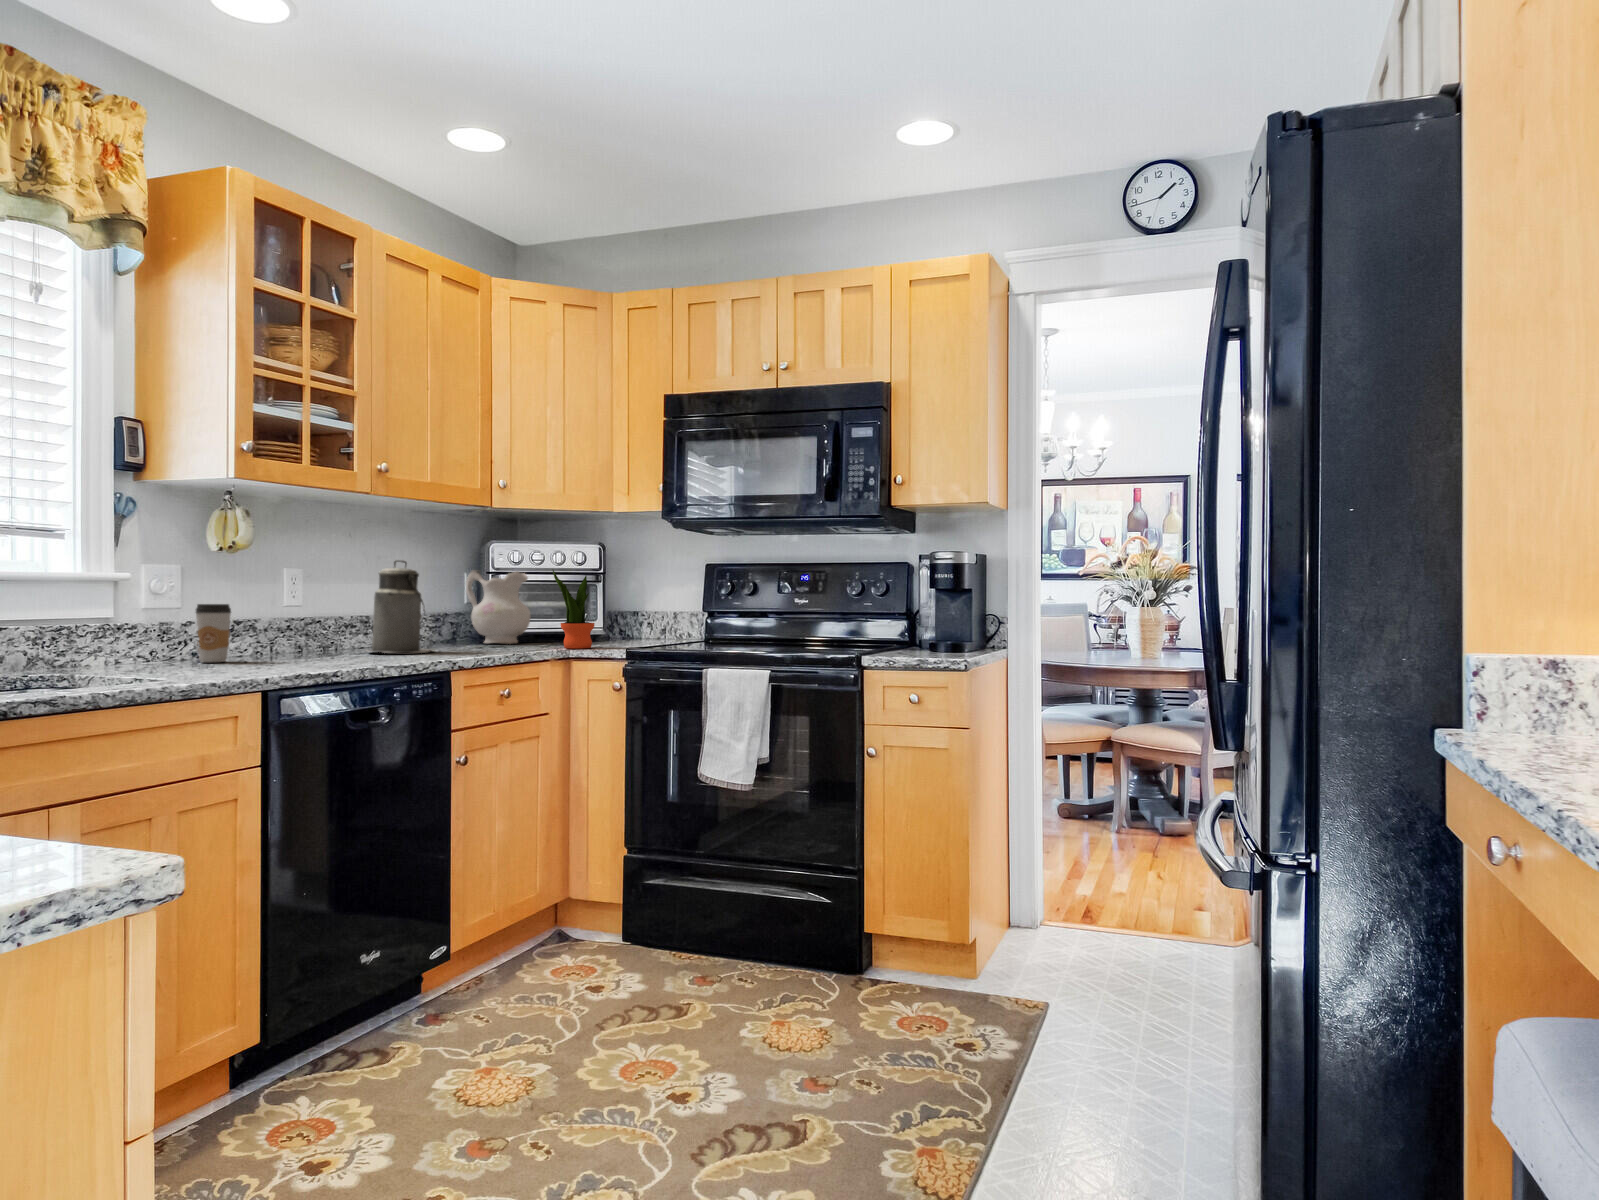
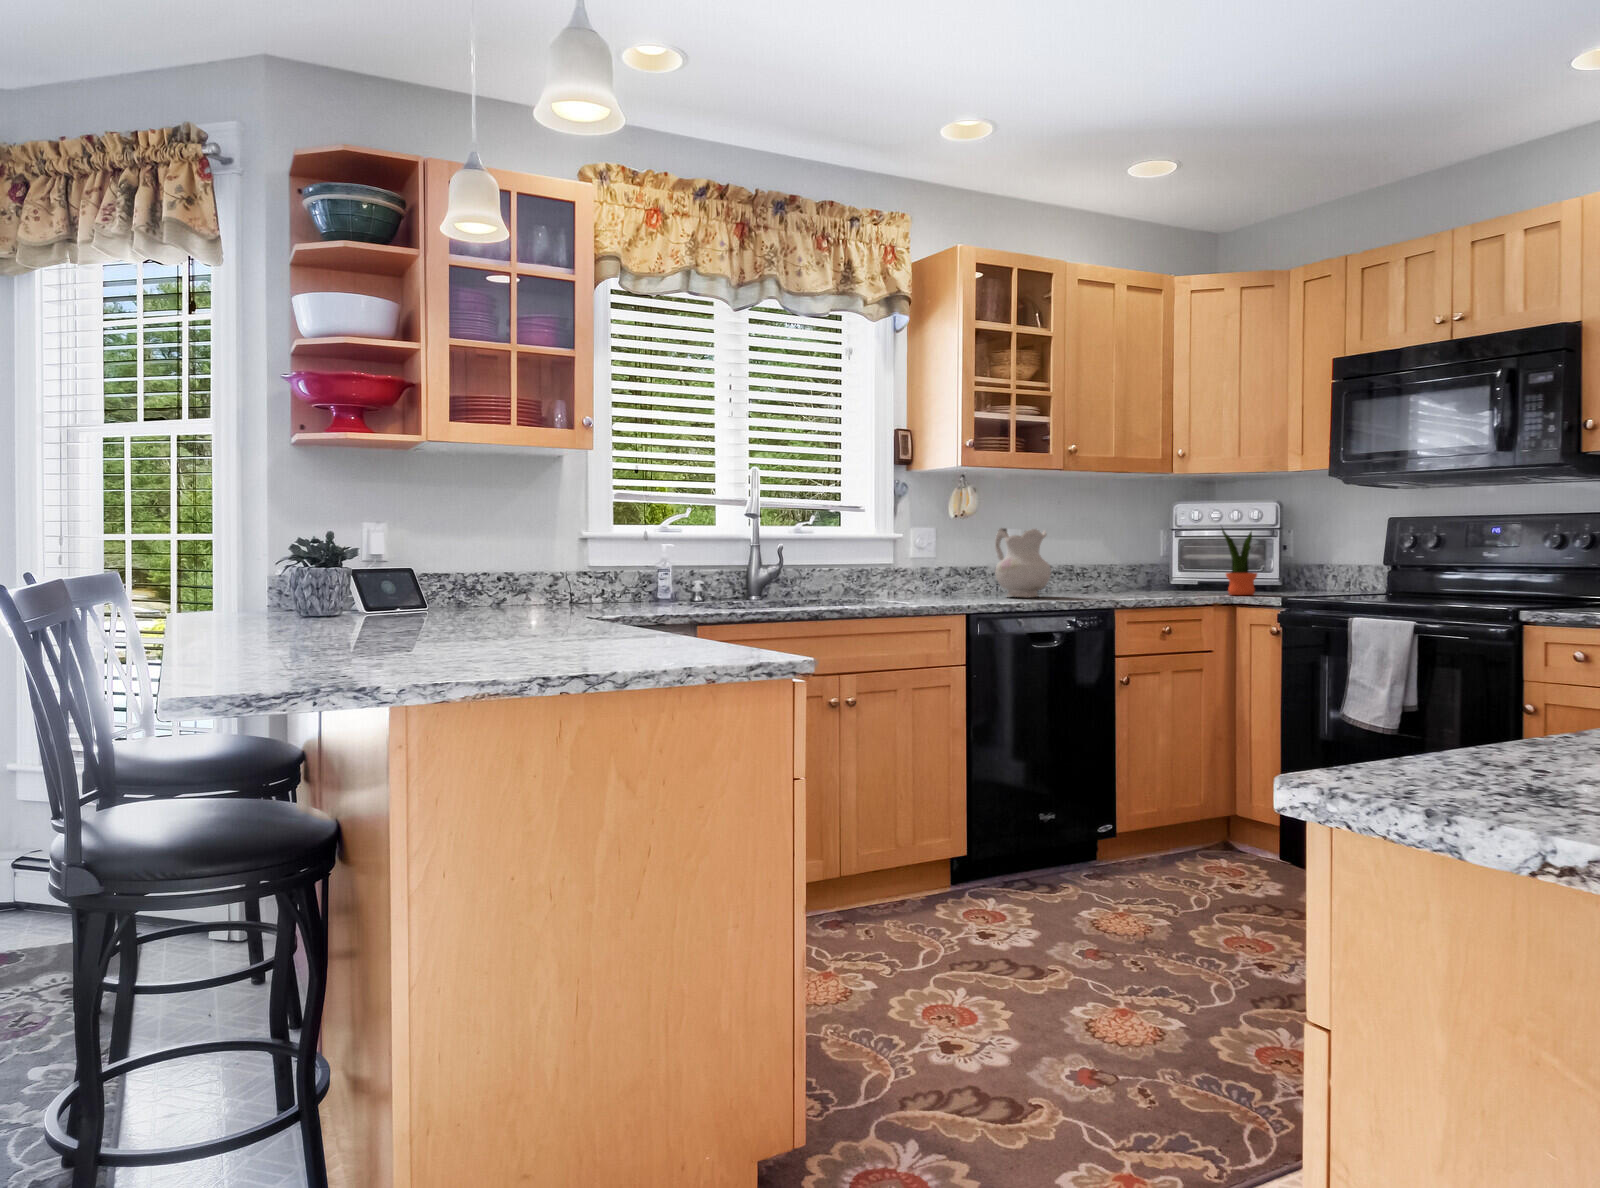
canister: present [371,560,431,653] -> none [1062,521,1116,595]
ceramic pitcher: present [466,570,530,644] -> present [995,528,1051,598]
coffee cup: present [196,604,231,662] -> none [943,555,966,596]

